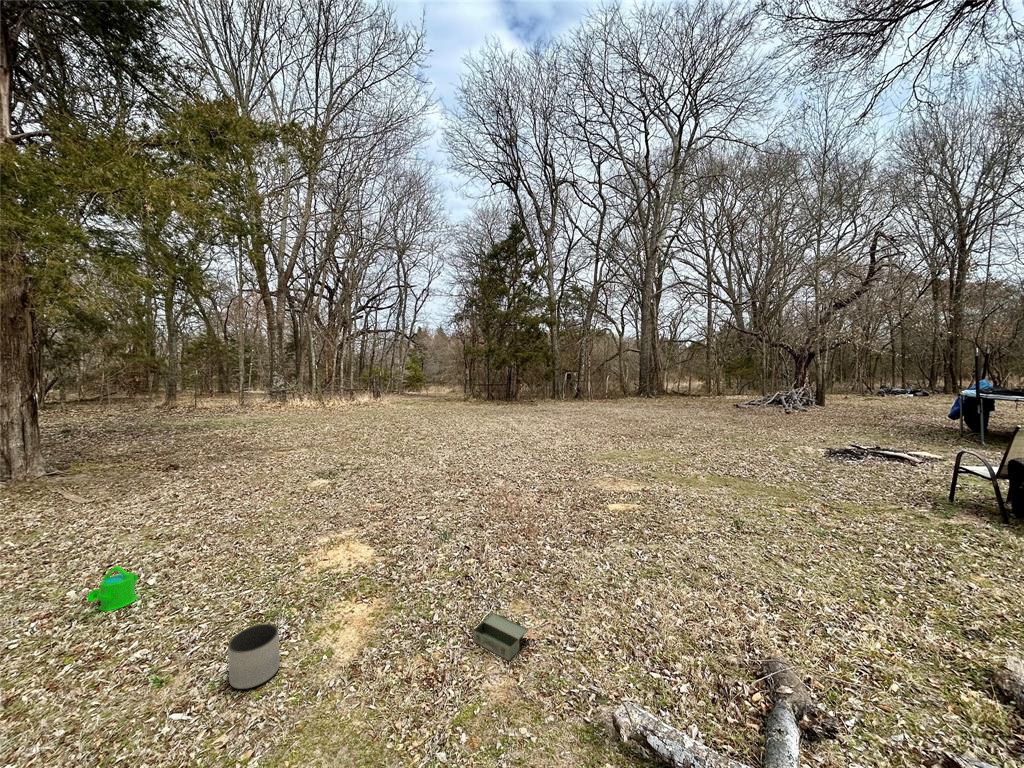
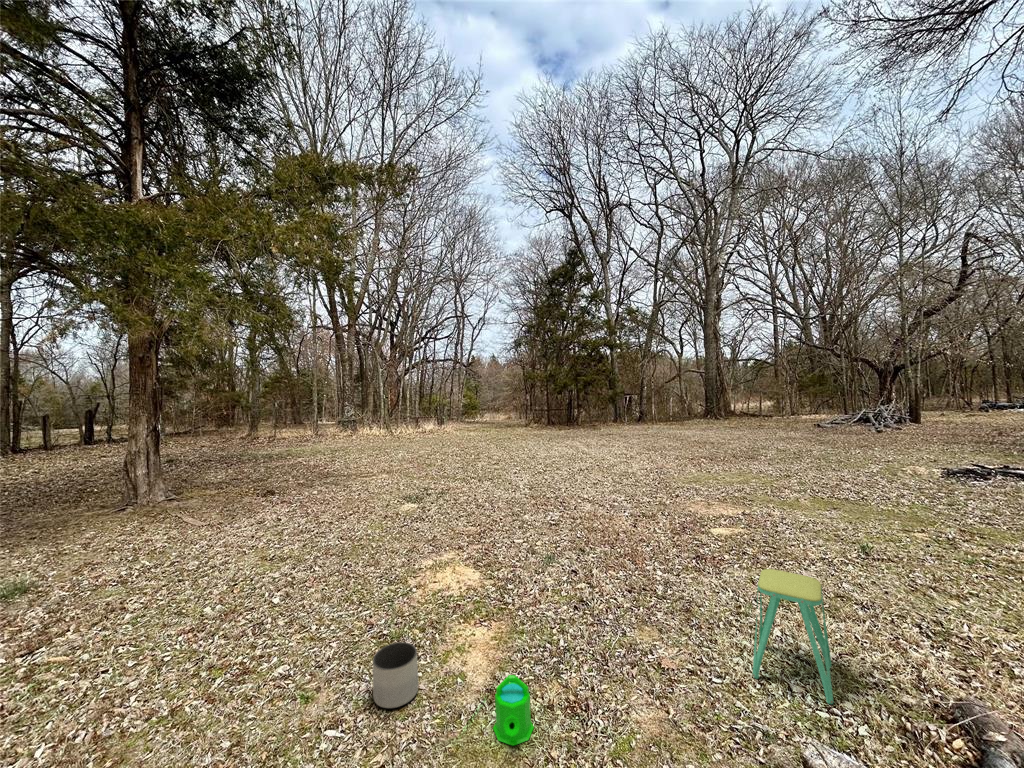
stool: none [602,547,673,666] -> present [752,569,833,704]
watering can: present [87,566,138,611] -> present [493,675,534,746]
toolbox: present [473,613,528,661] -> none [608,639,668,691]

